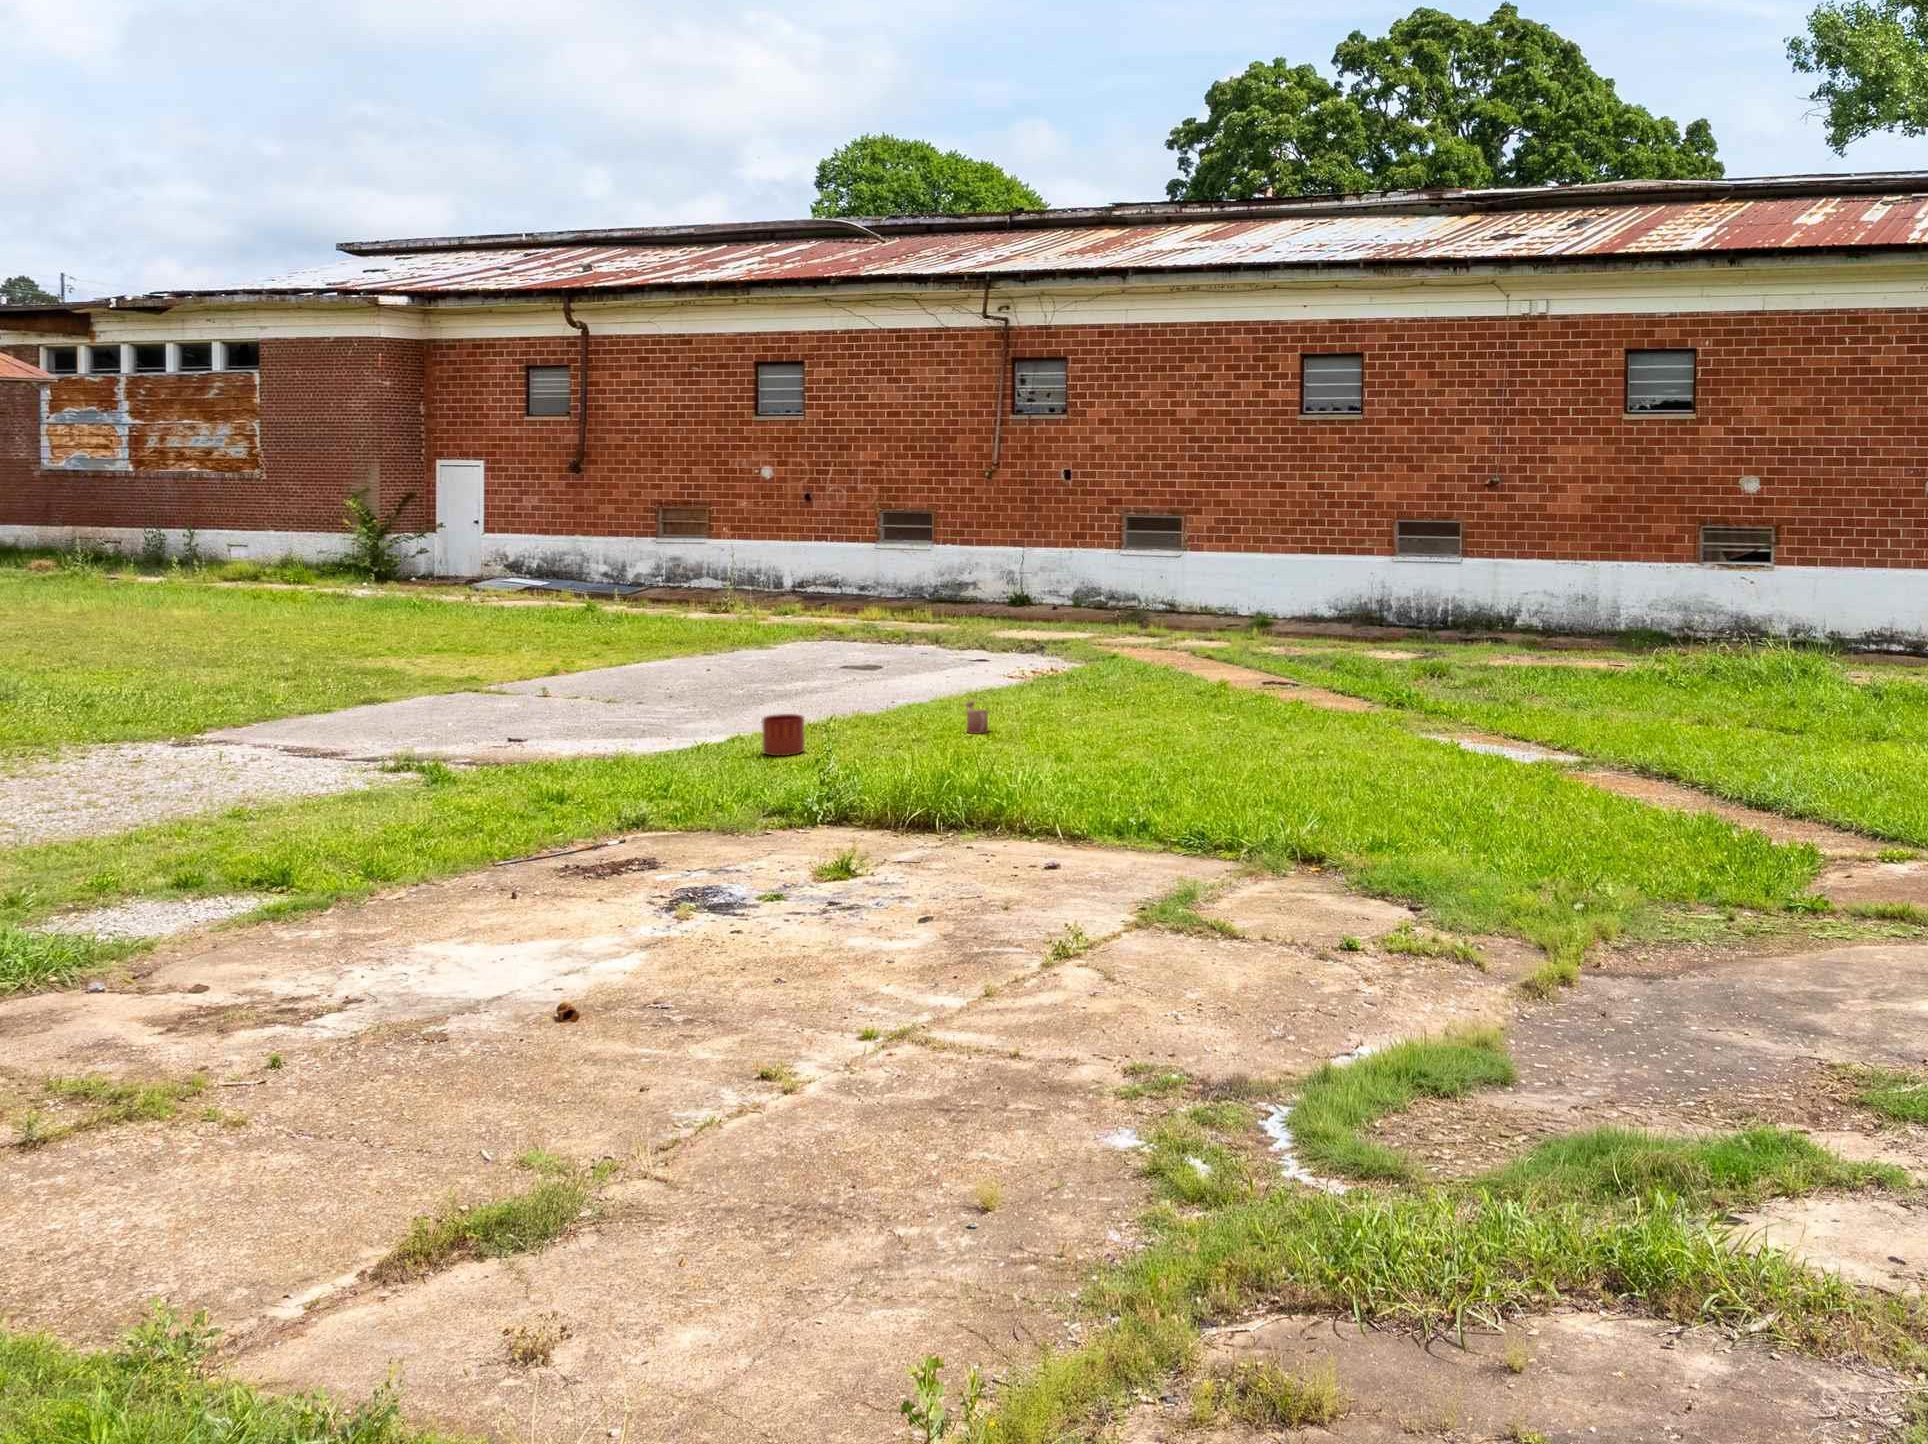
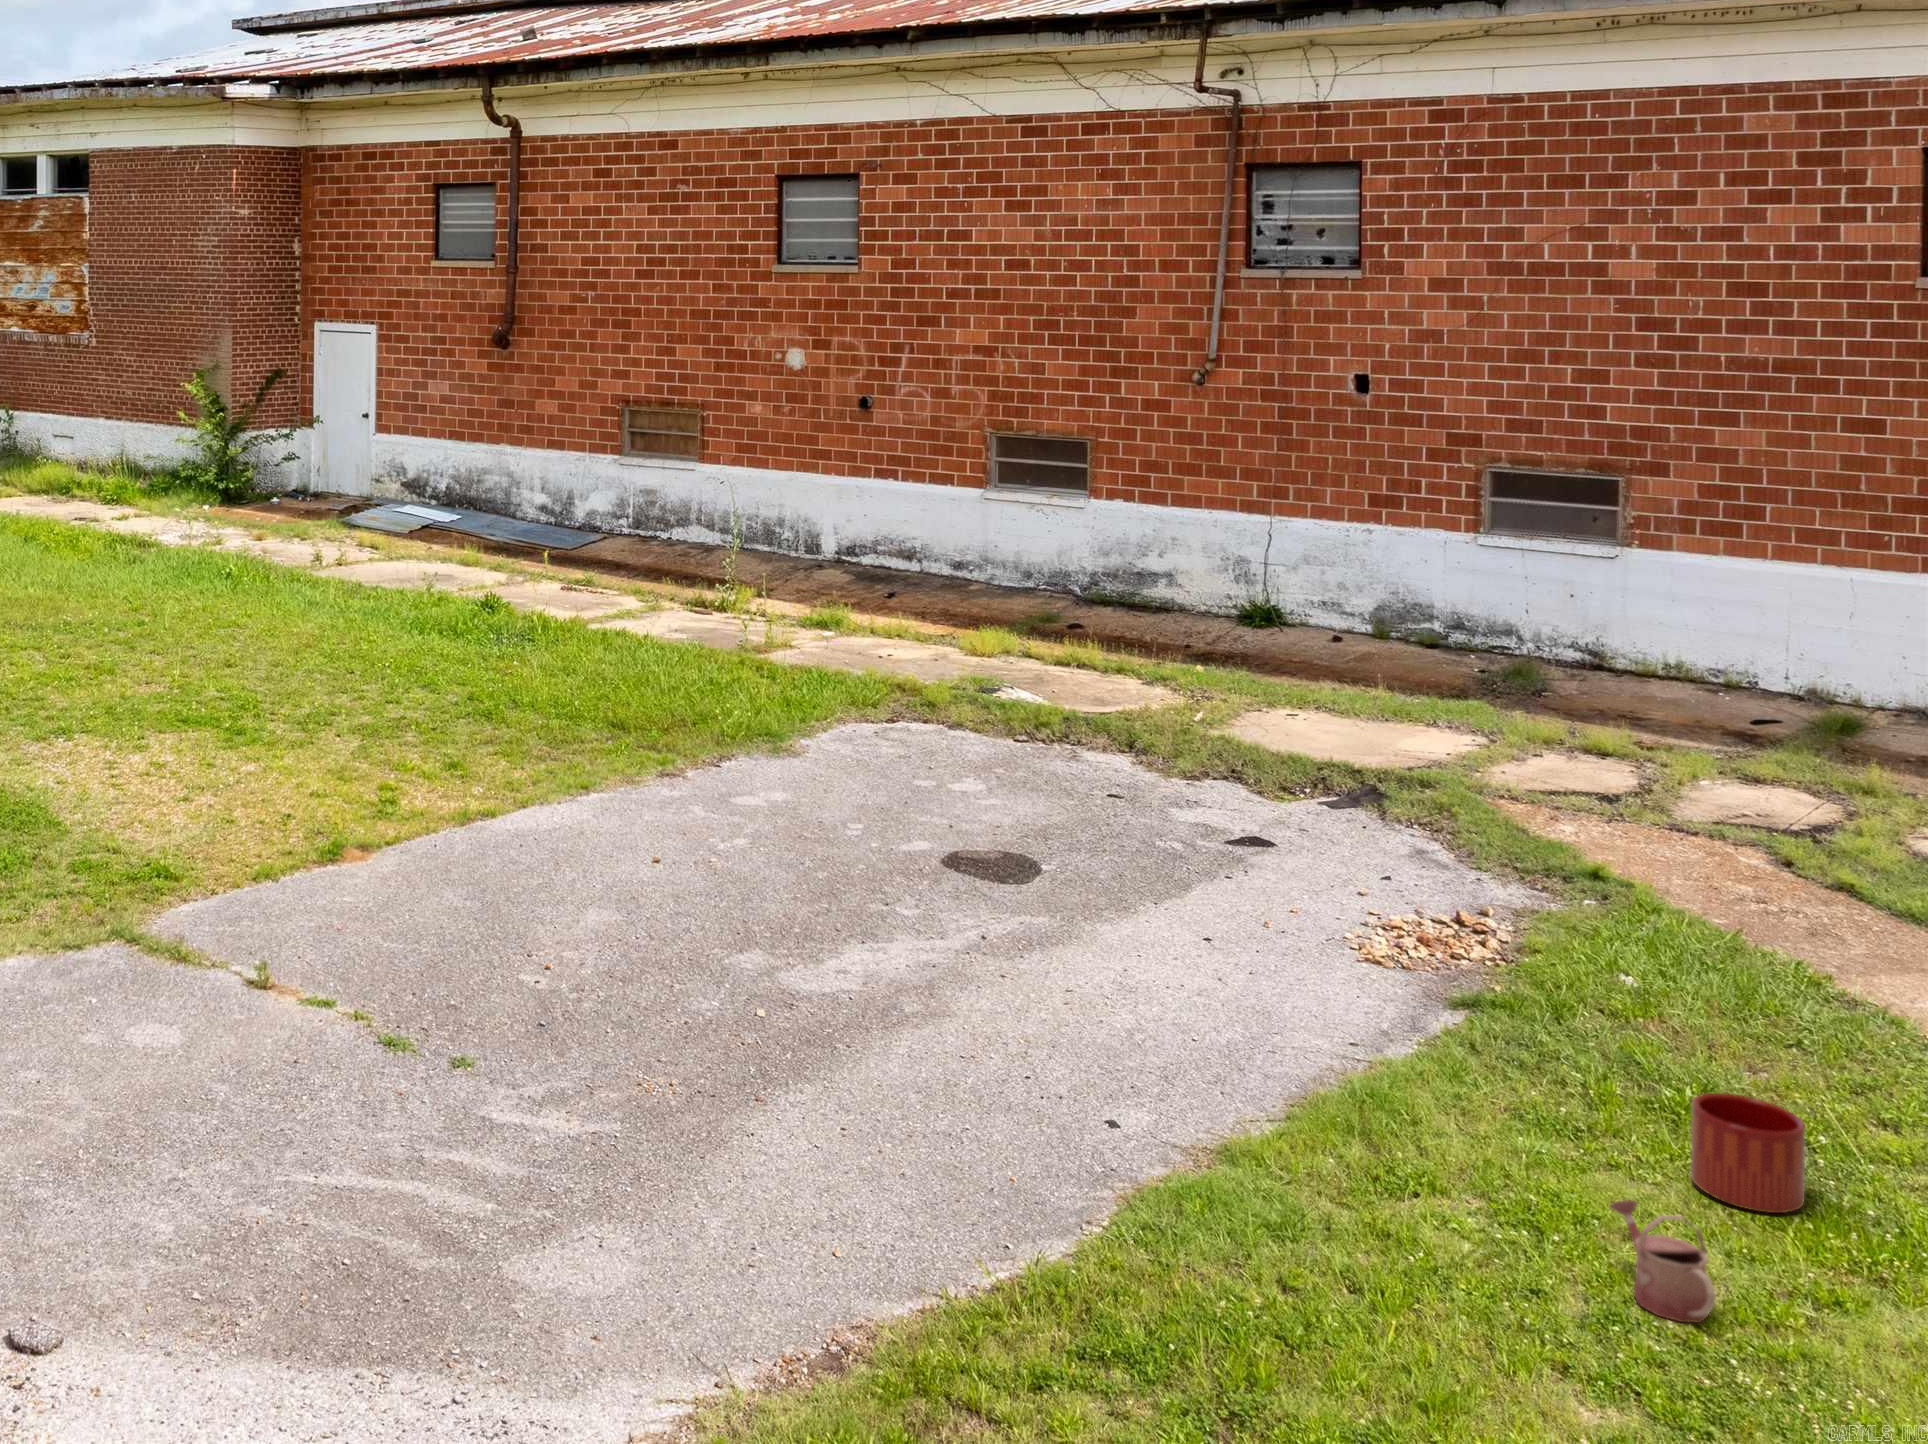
planter: present [762,714,805,756] -> present [1691,1093,1805,1213]

